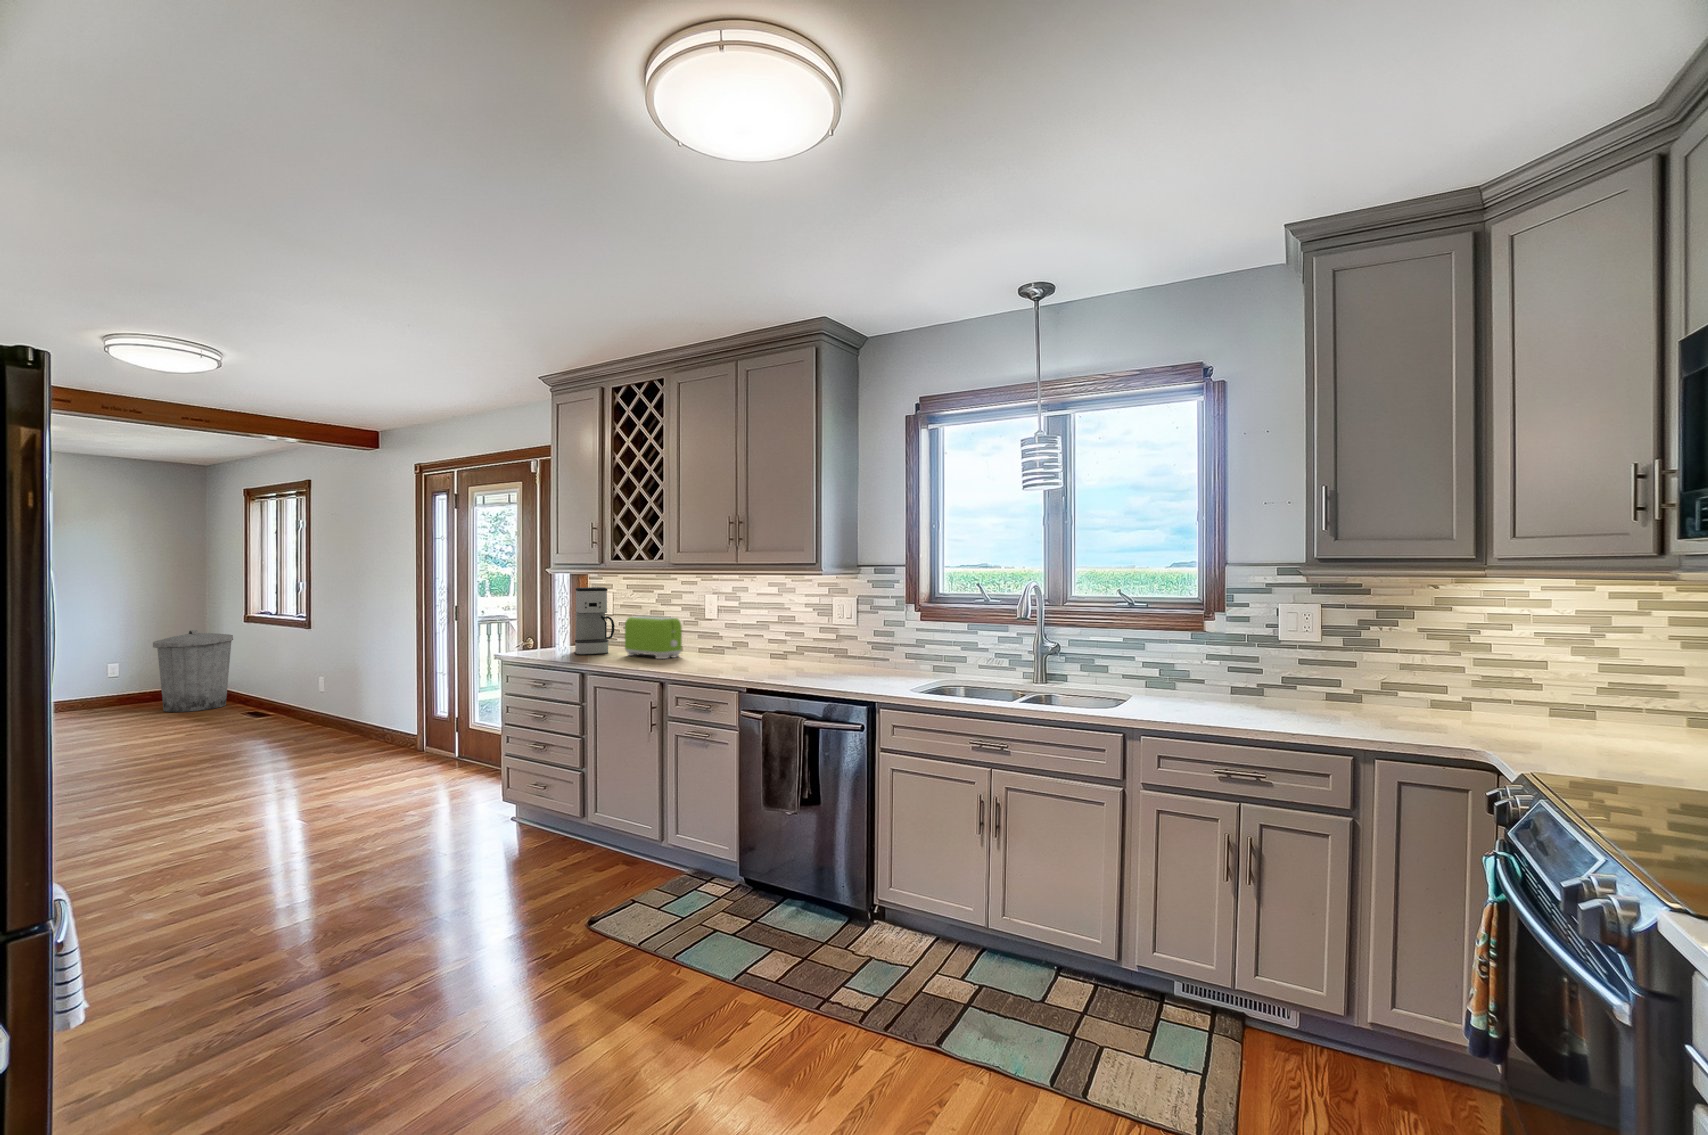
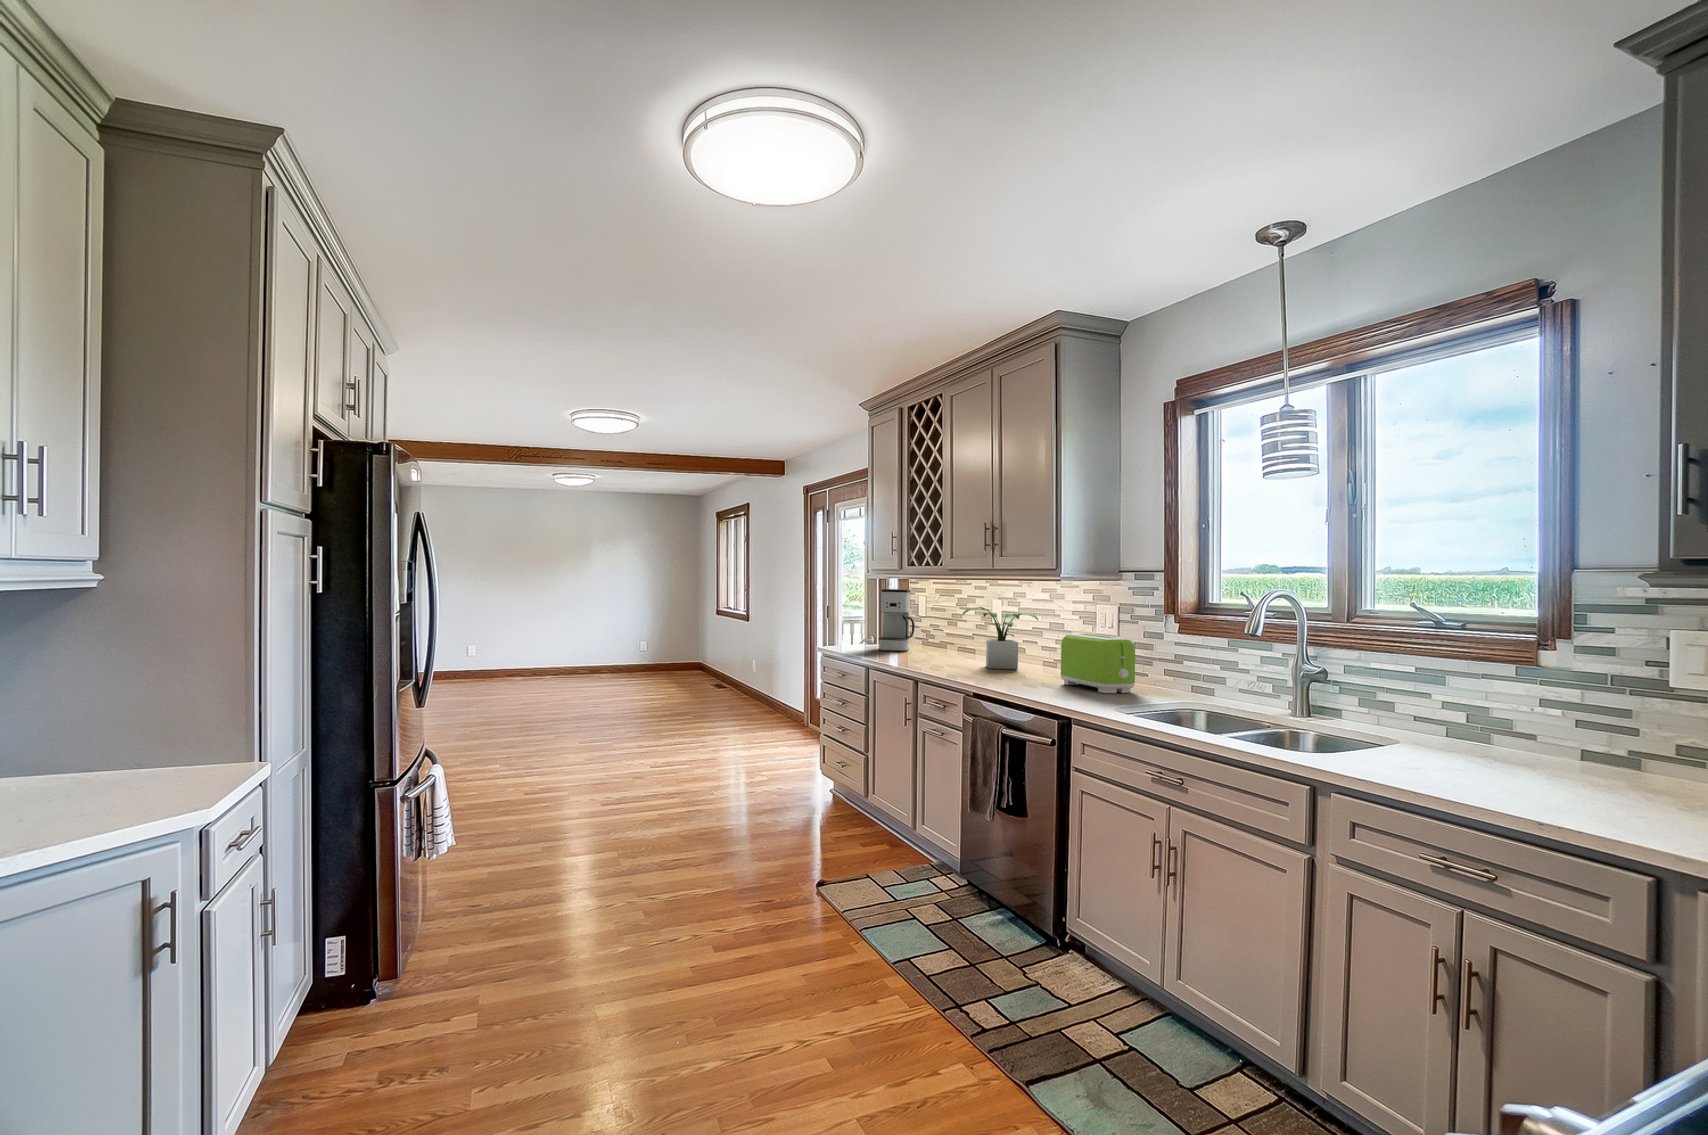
potted plant: none [705,604,775,665] -> present [963,607,1038,669]
toaster: present [625,616,682,659] -> present [1061,634,1135,693]
trash can: present [153,630,233,712] -> none [671,619,718,680]

